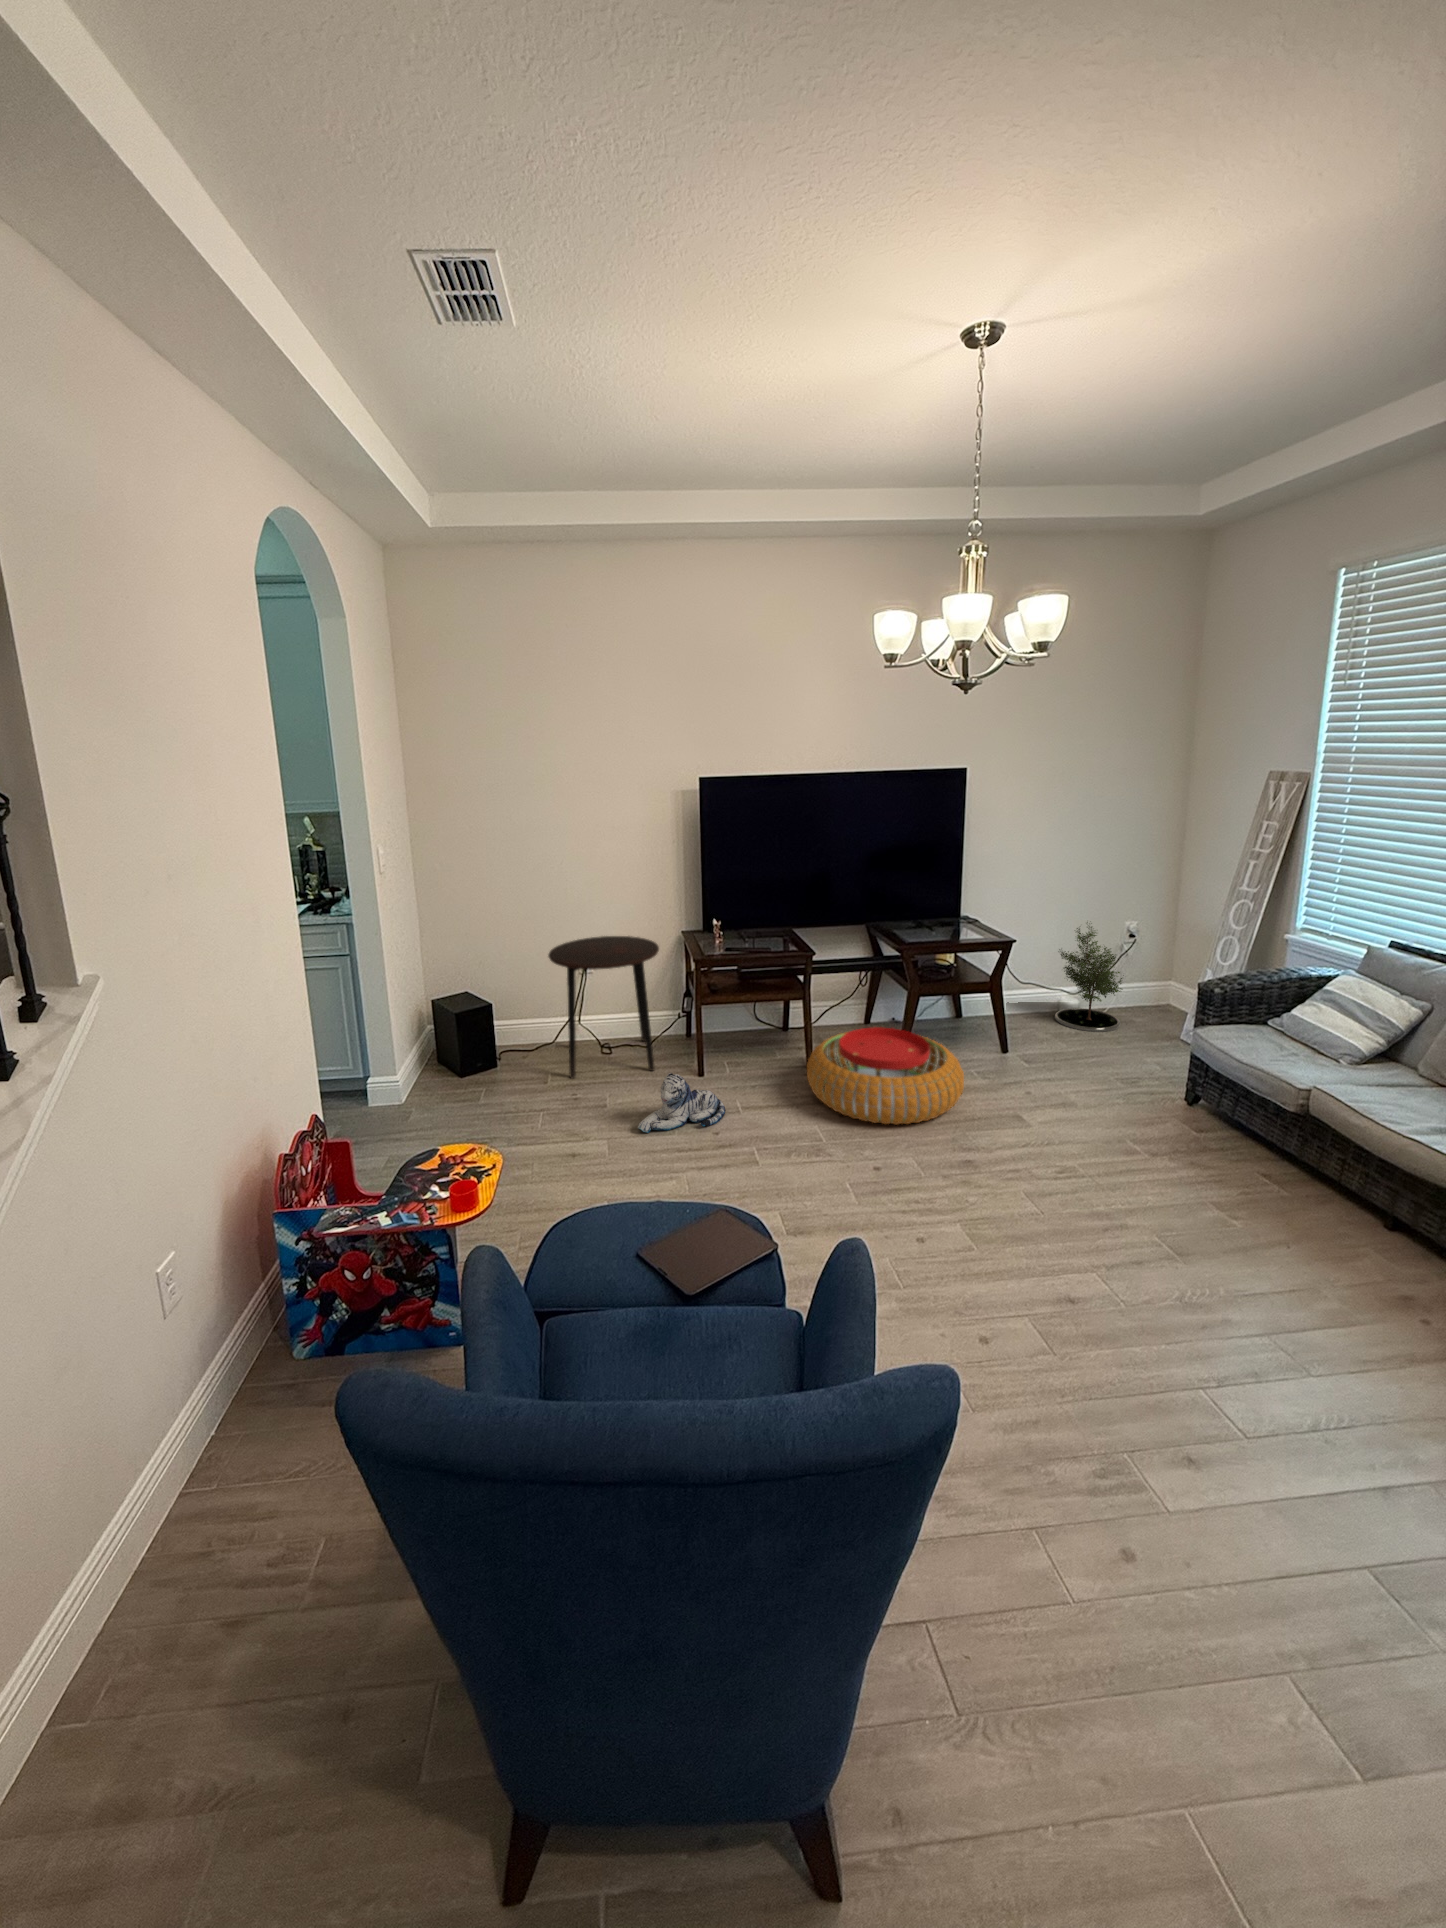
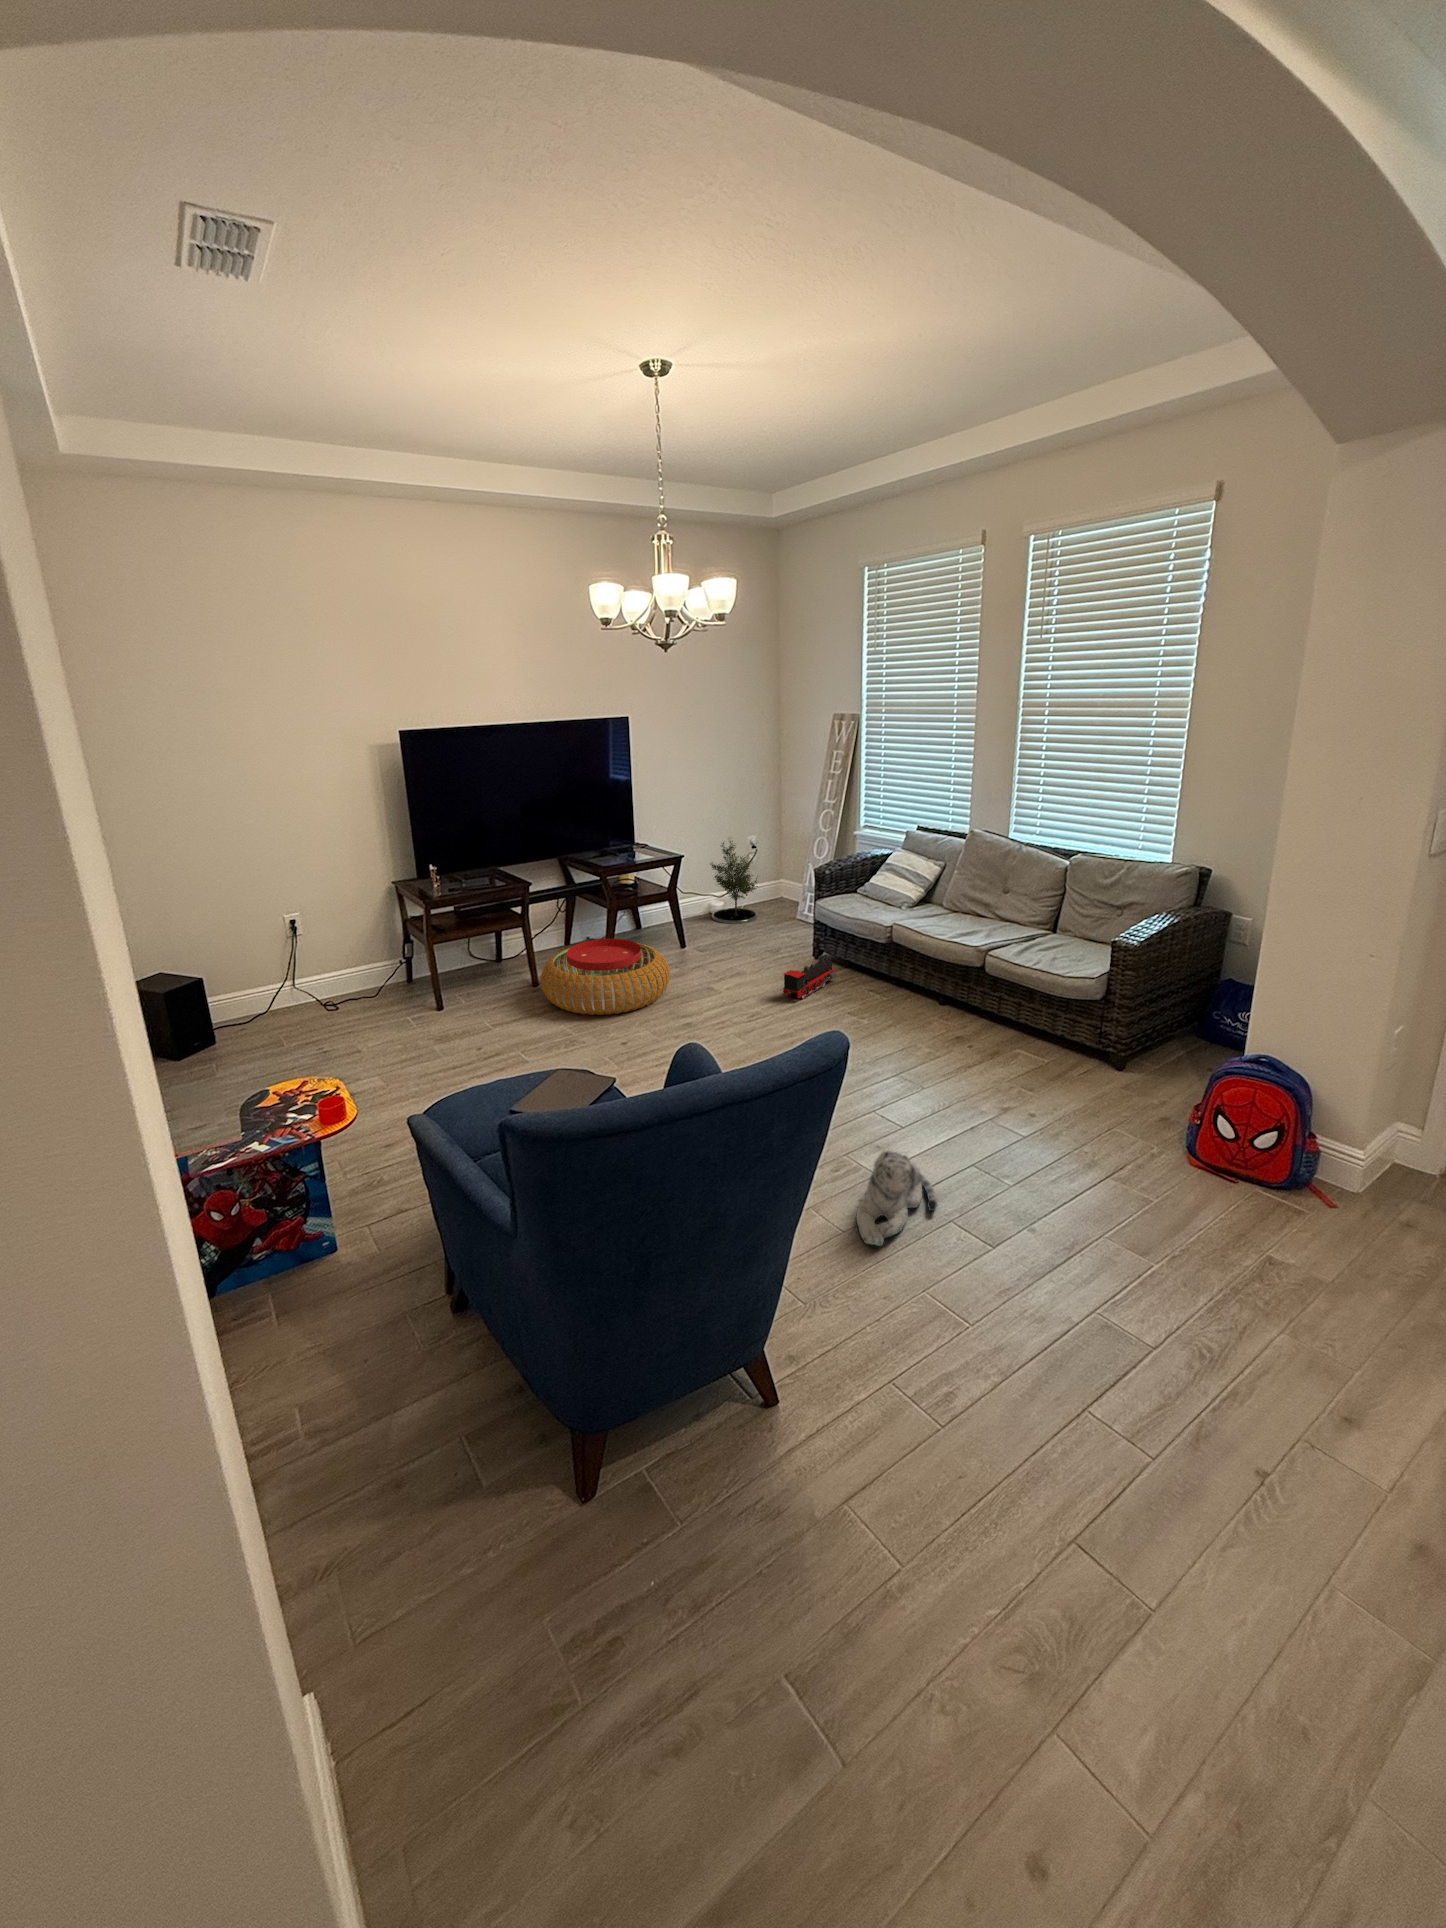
side table: present [548,936,659,1079] -> none [259,892,392,1039]
plush toy: present [638,1073,726,1133] -> present [856,1150,937,1246]
toy train: none [1118,1106,1213,1164] -> present [783,954,836,999]

